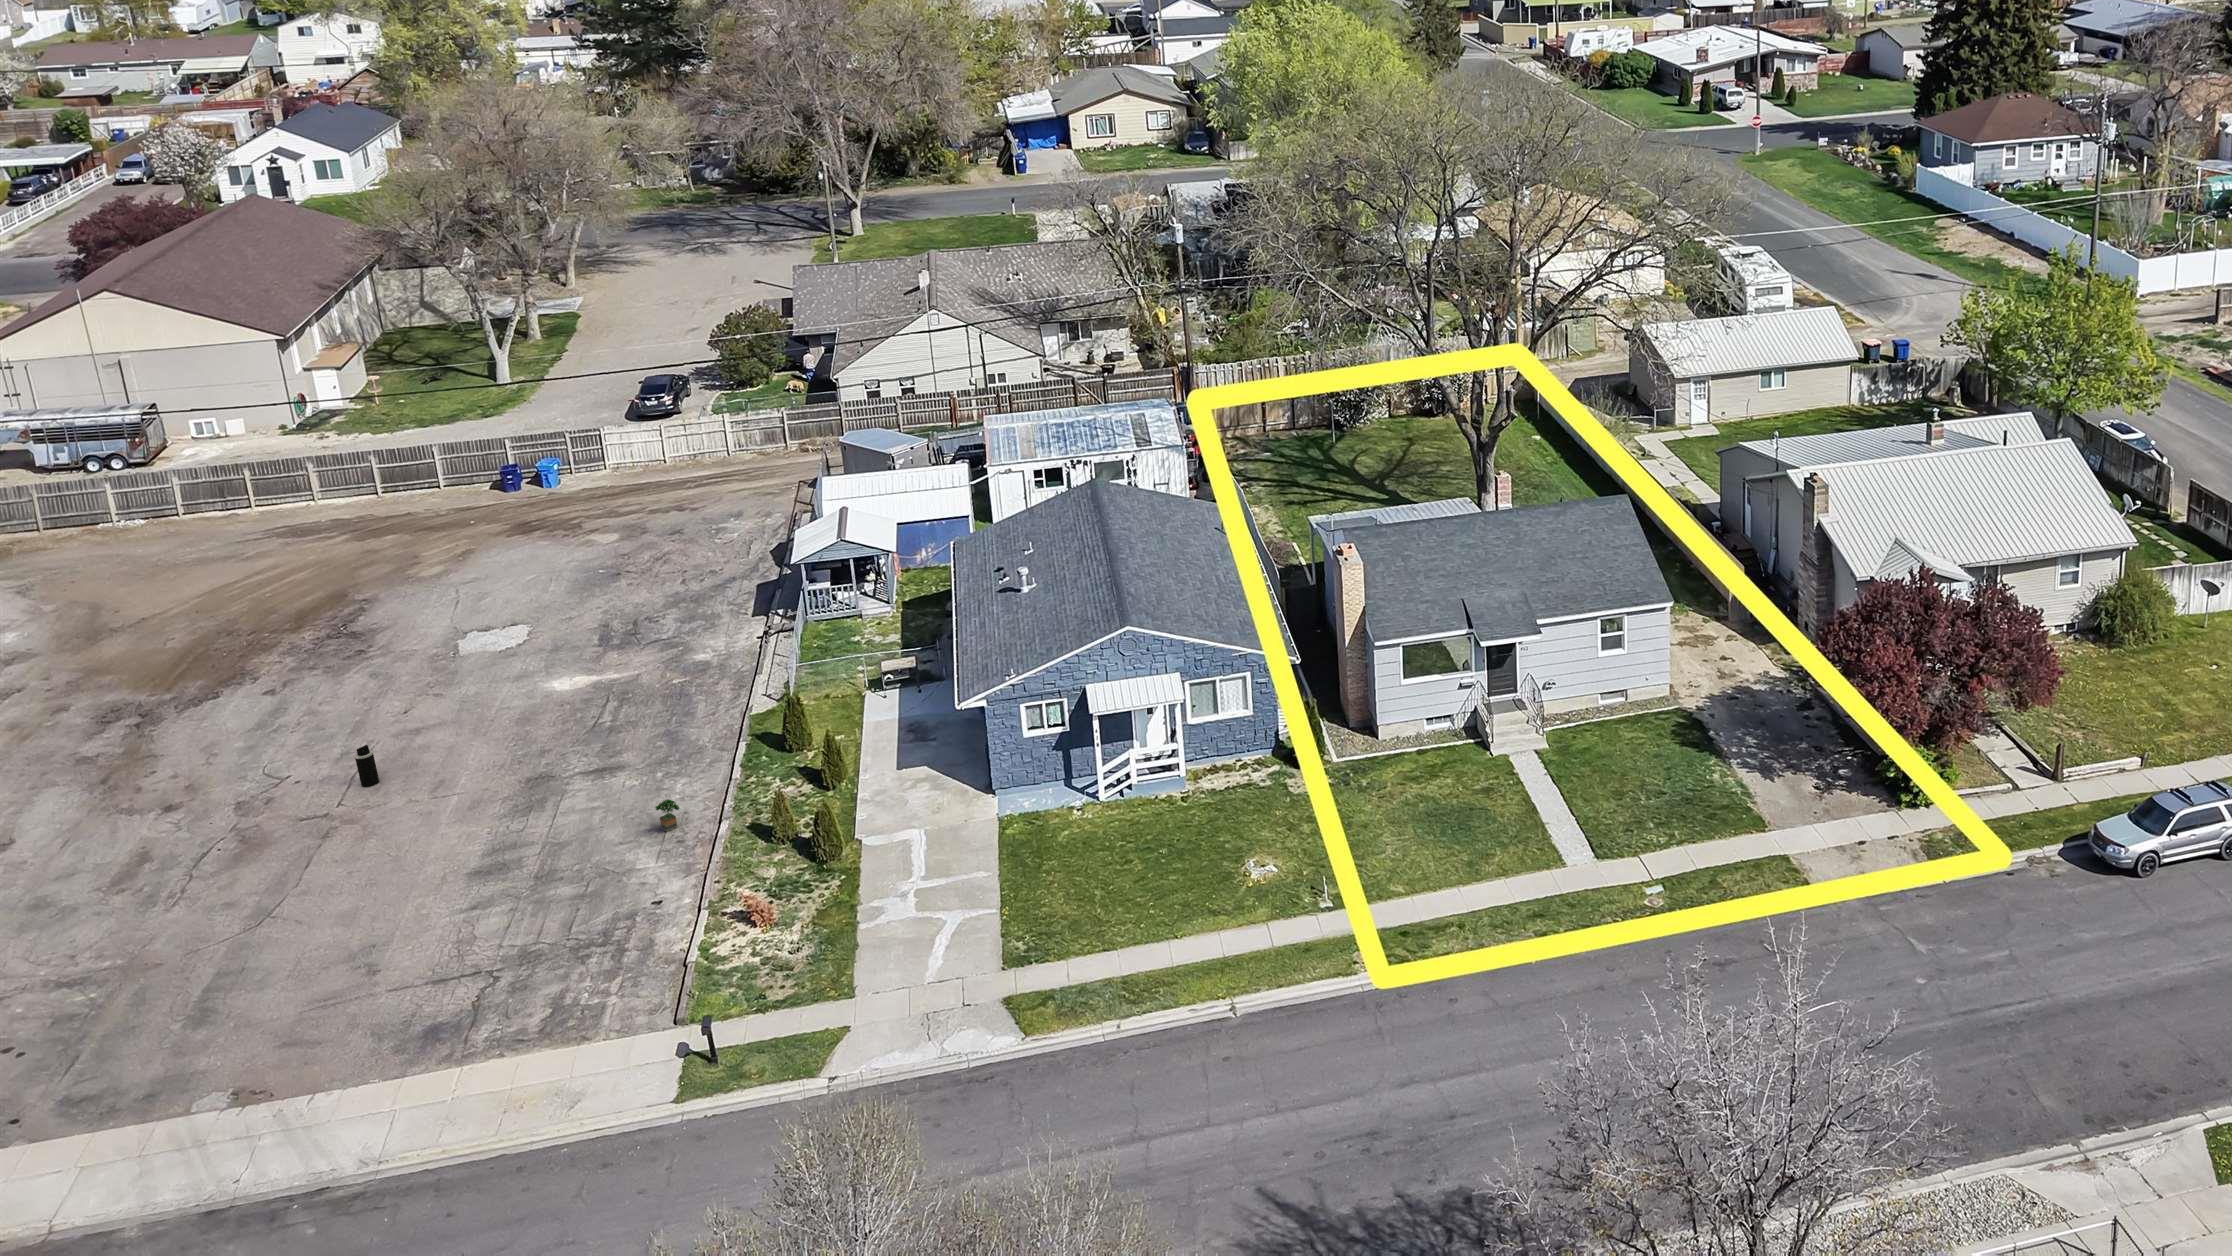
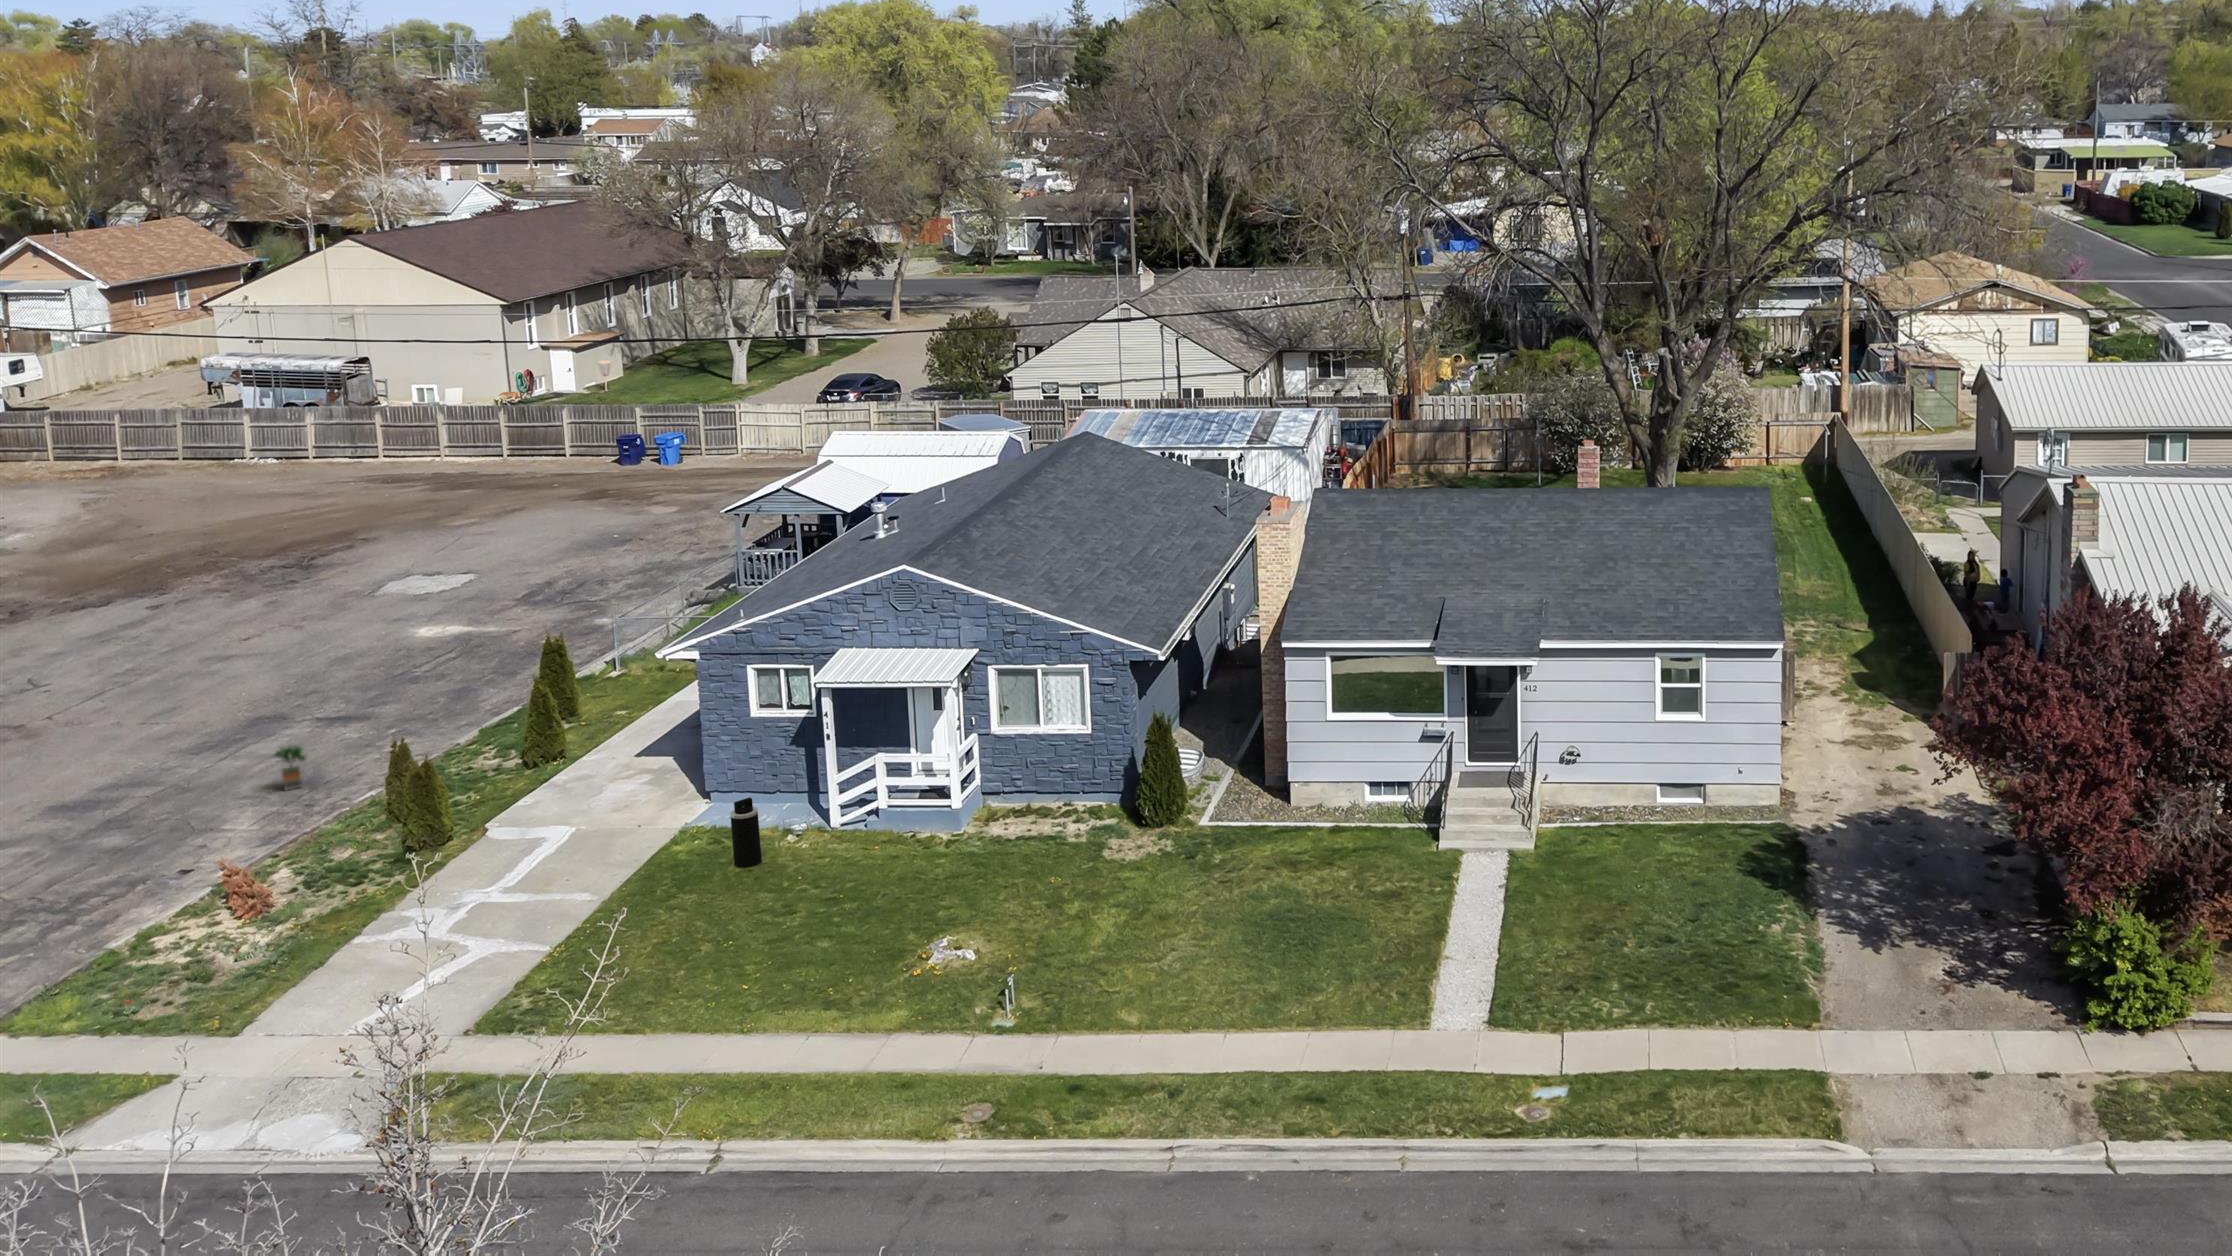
trash can: present [355,745,379,787] -> present [730,797,762,868]

